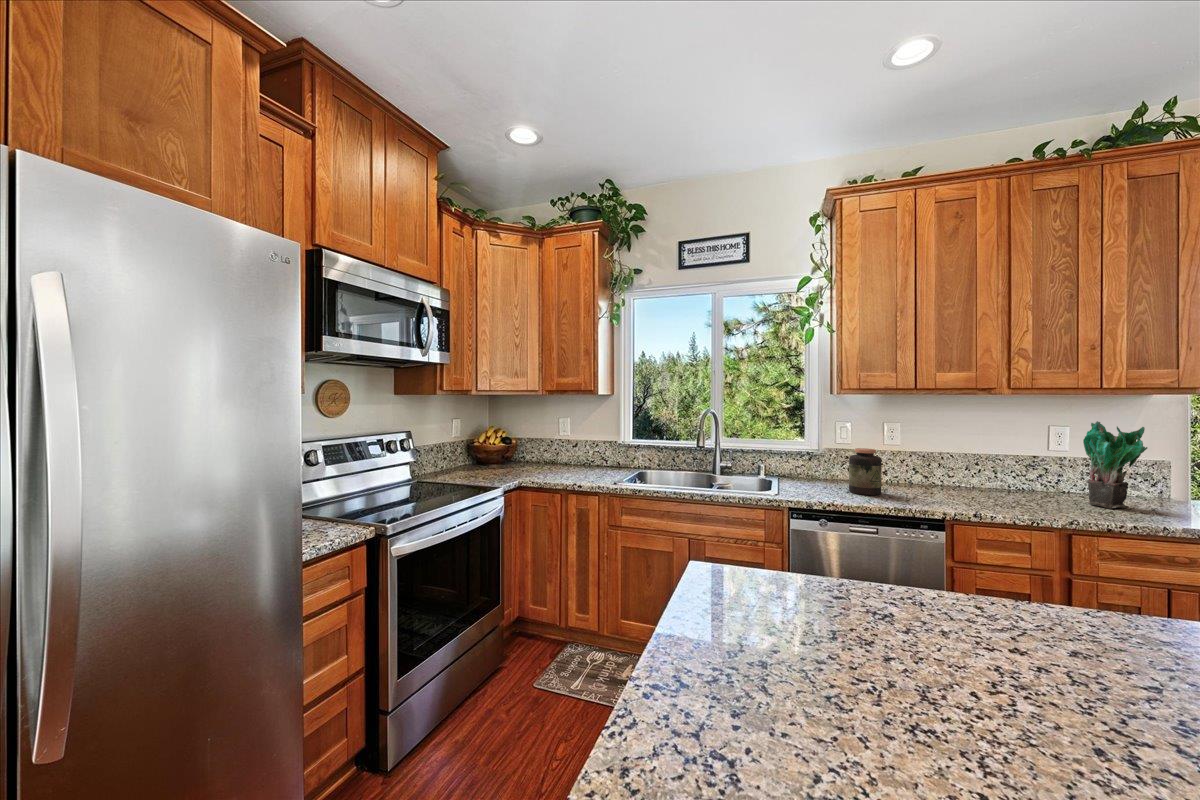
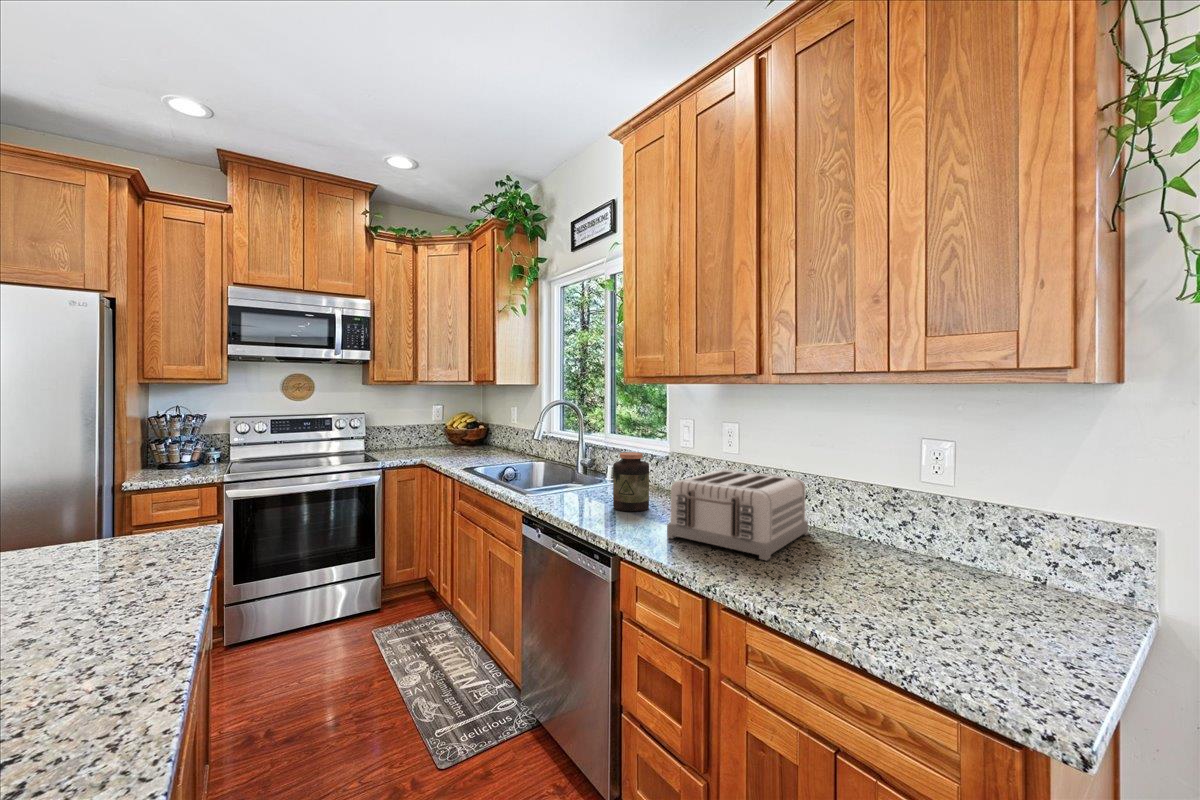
potted plant: present [1083,421,1147,508] -> none [832,430,940,594]
toaster: none [922,455,1043,506] -> present [667,469,808,560]

